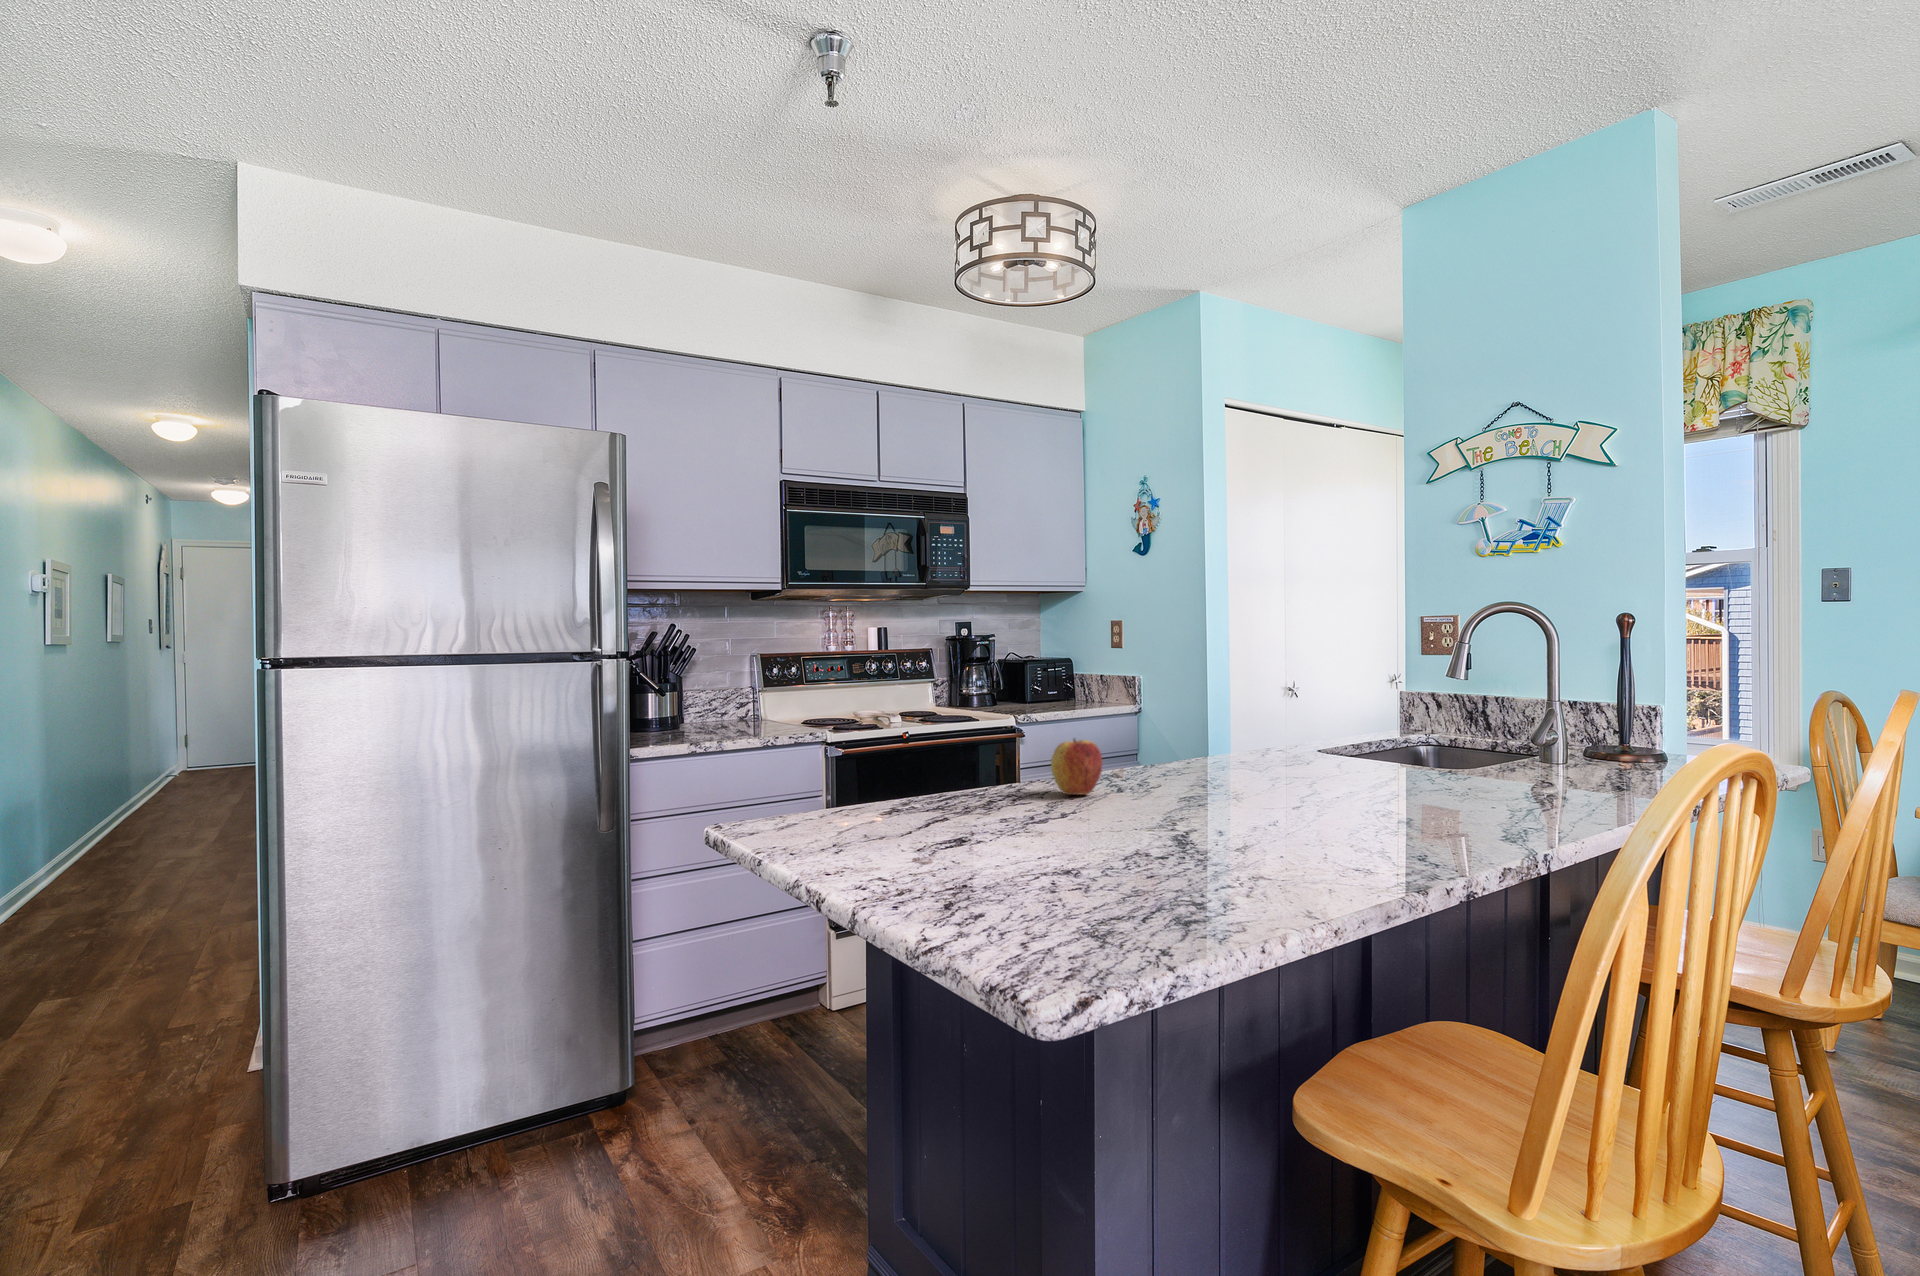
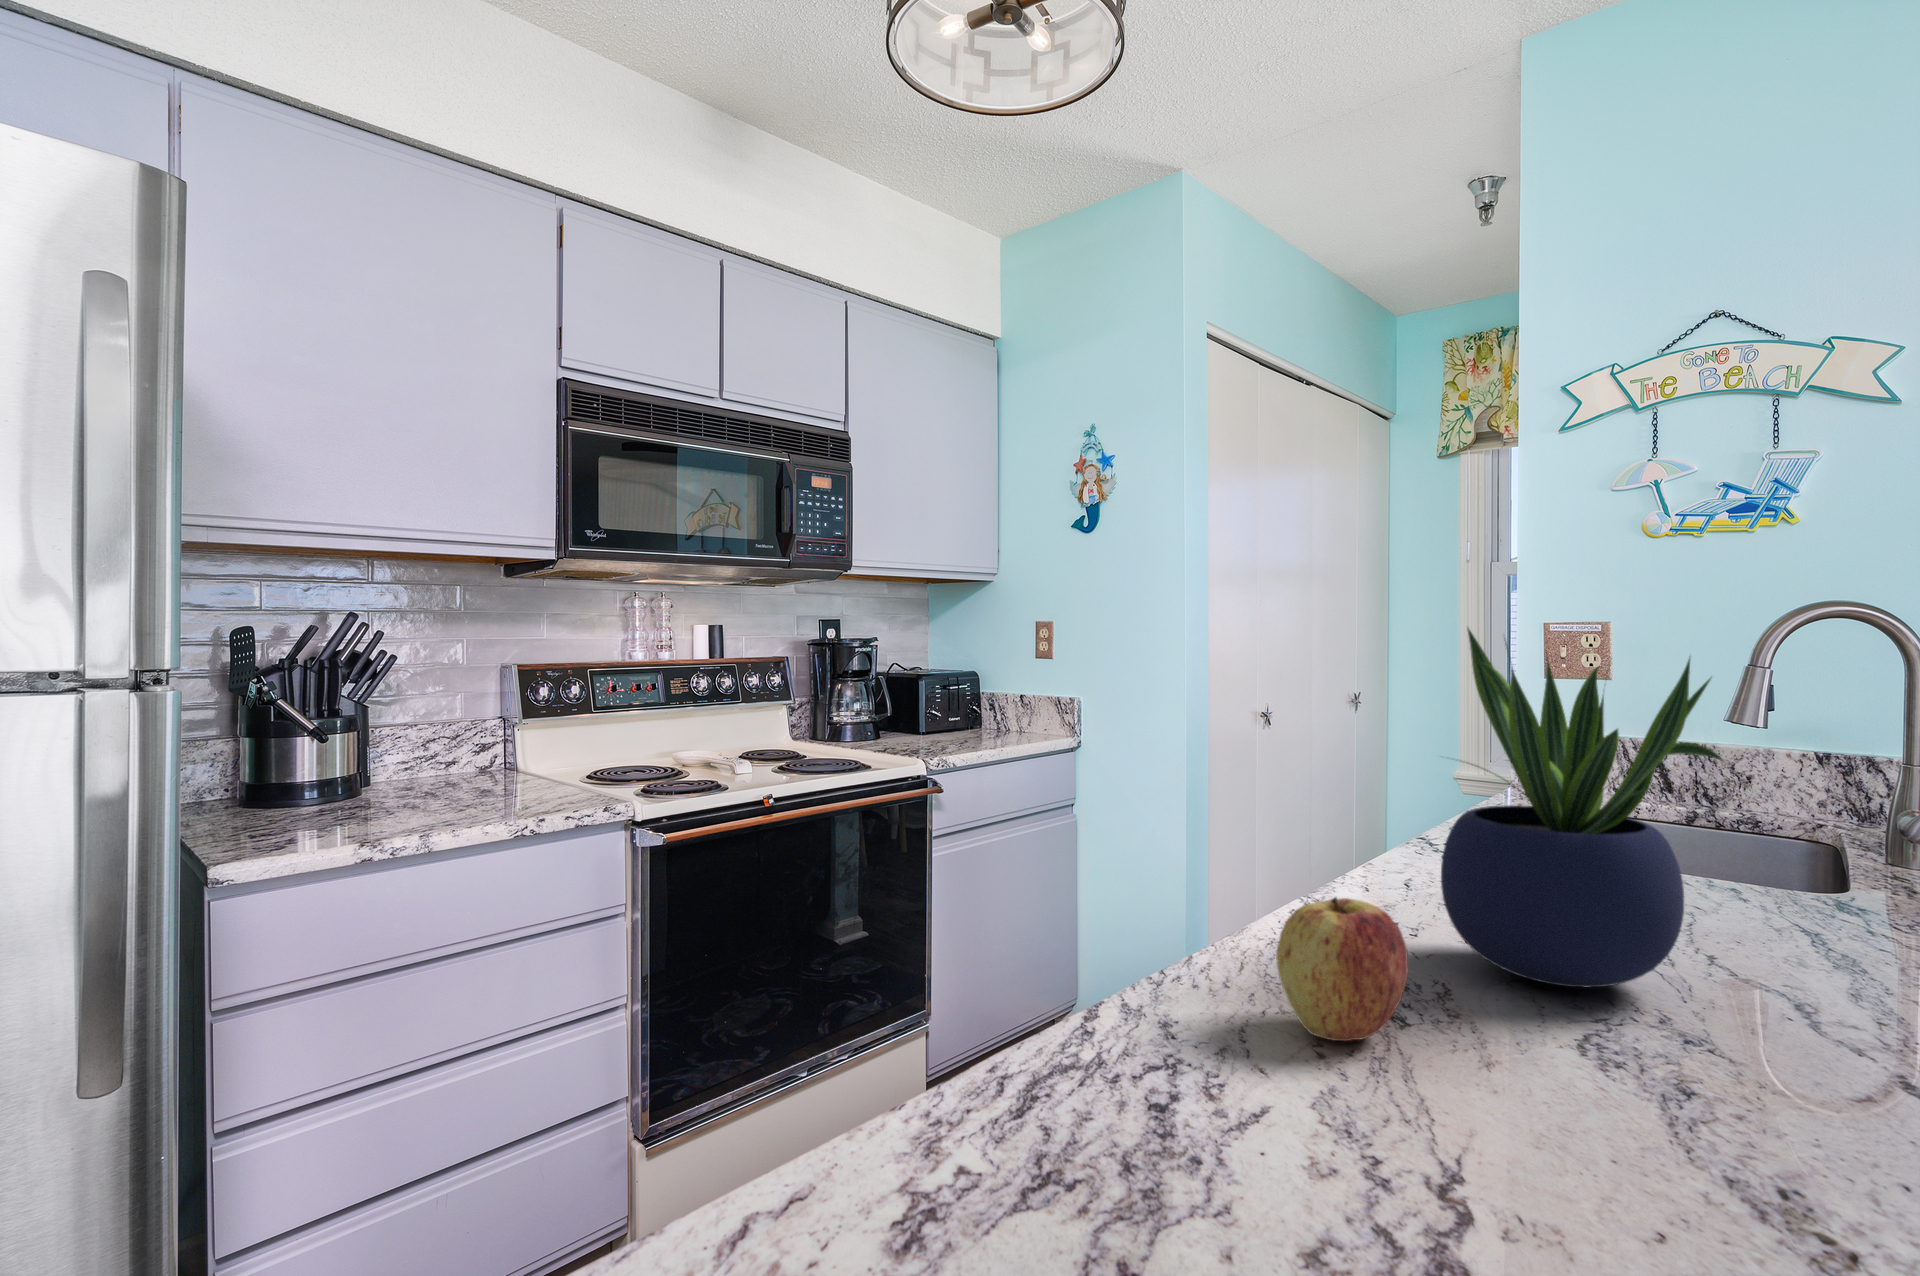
potted plant: none [1157,623,1279,787] -> present [1441,628,1722,987]

